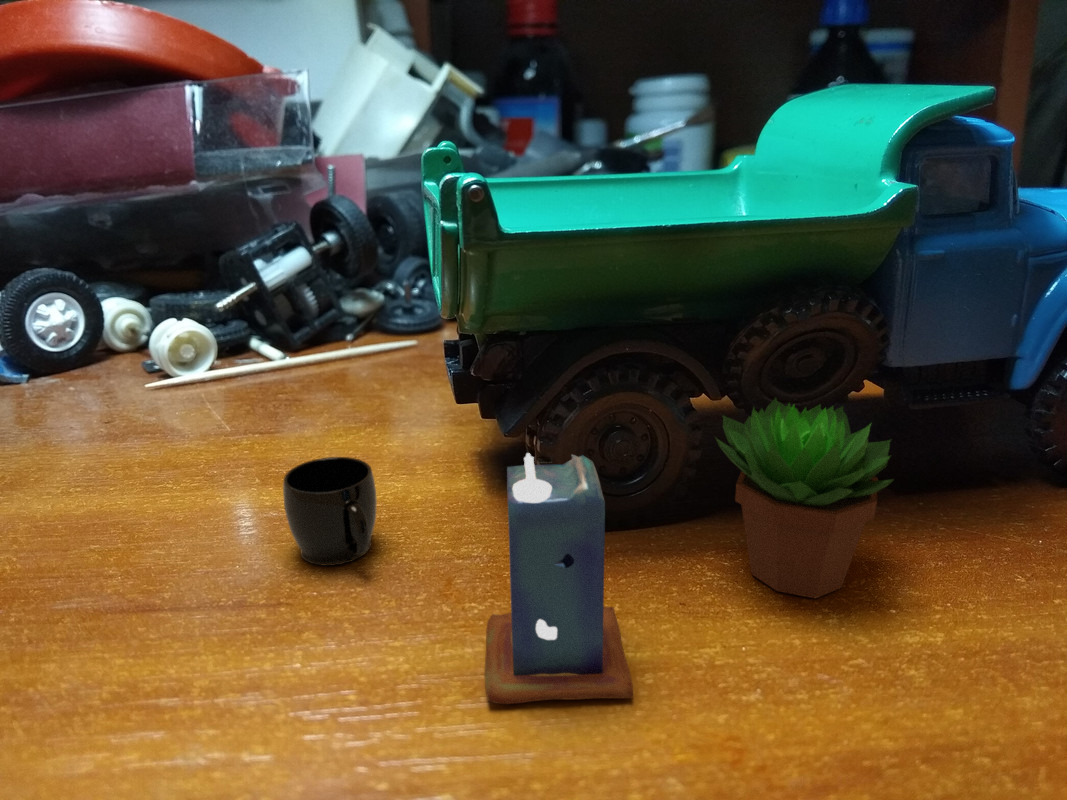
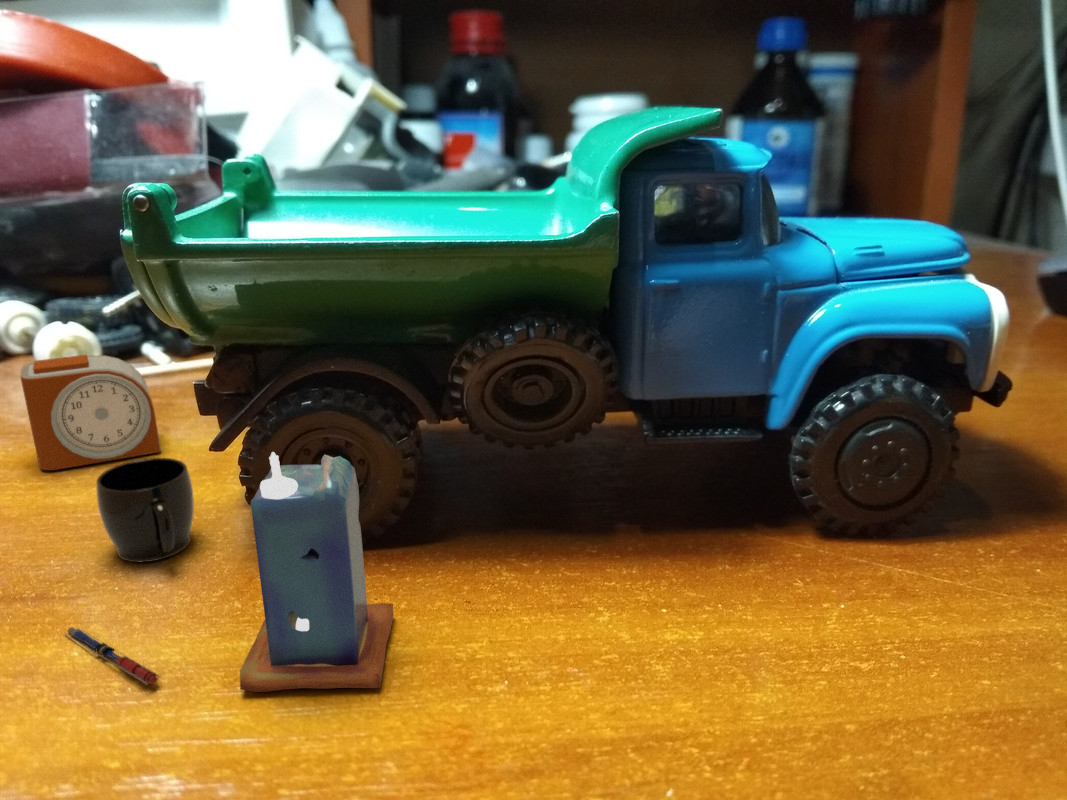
alarm clock: none [168,351,305,470] -> present [21,355,161,470]
succulent plant: present [716,398,893,598] -> none [498,405,676,599]
pen: none [278,636,401,698] -> present [68,627,160,684]

